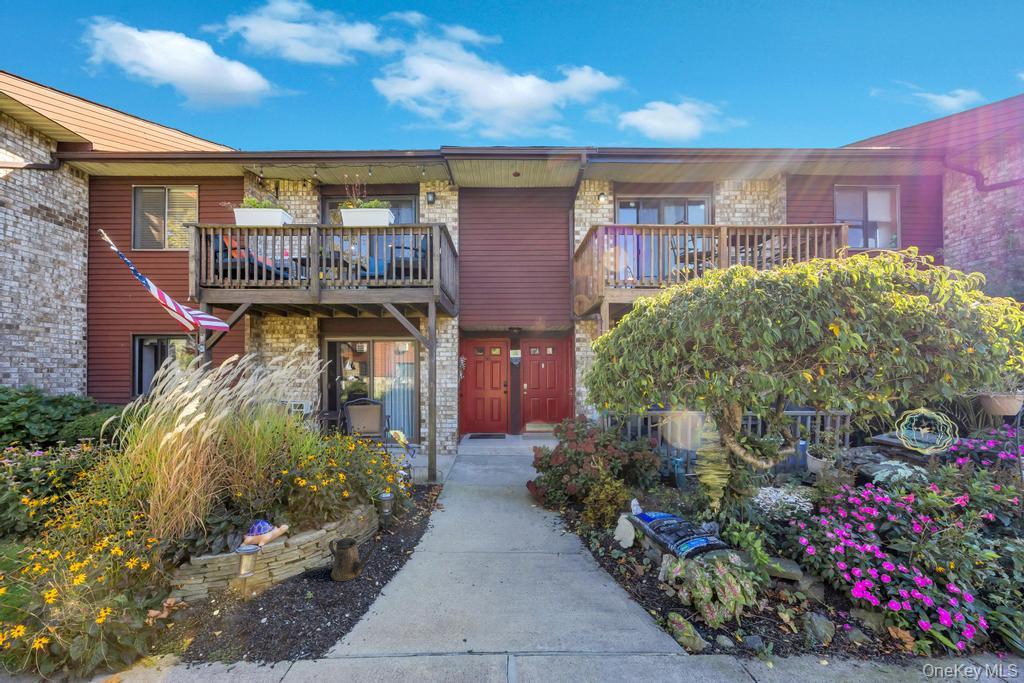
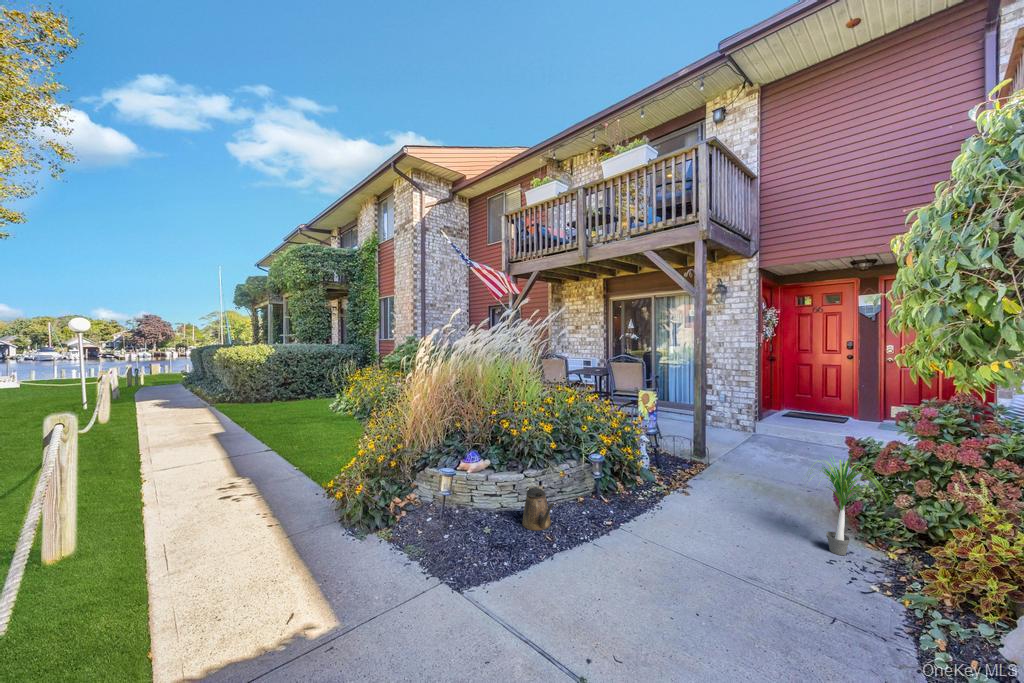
potted plant: none [523,450,565,518] -> present [810,456,880,555]

